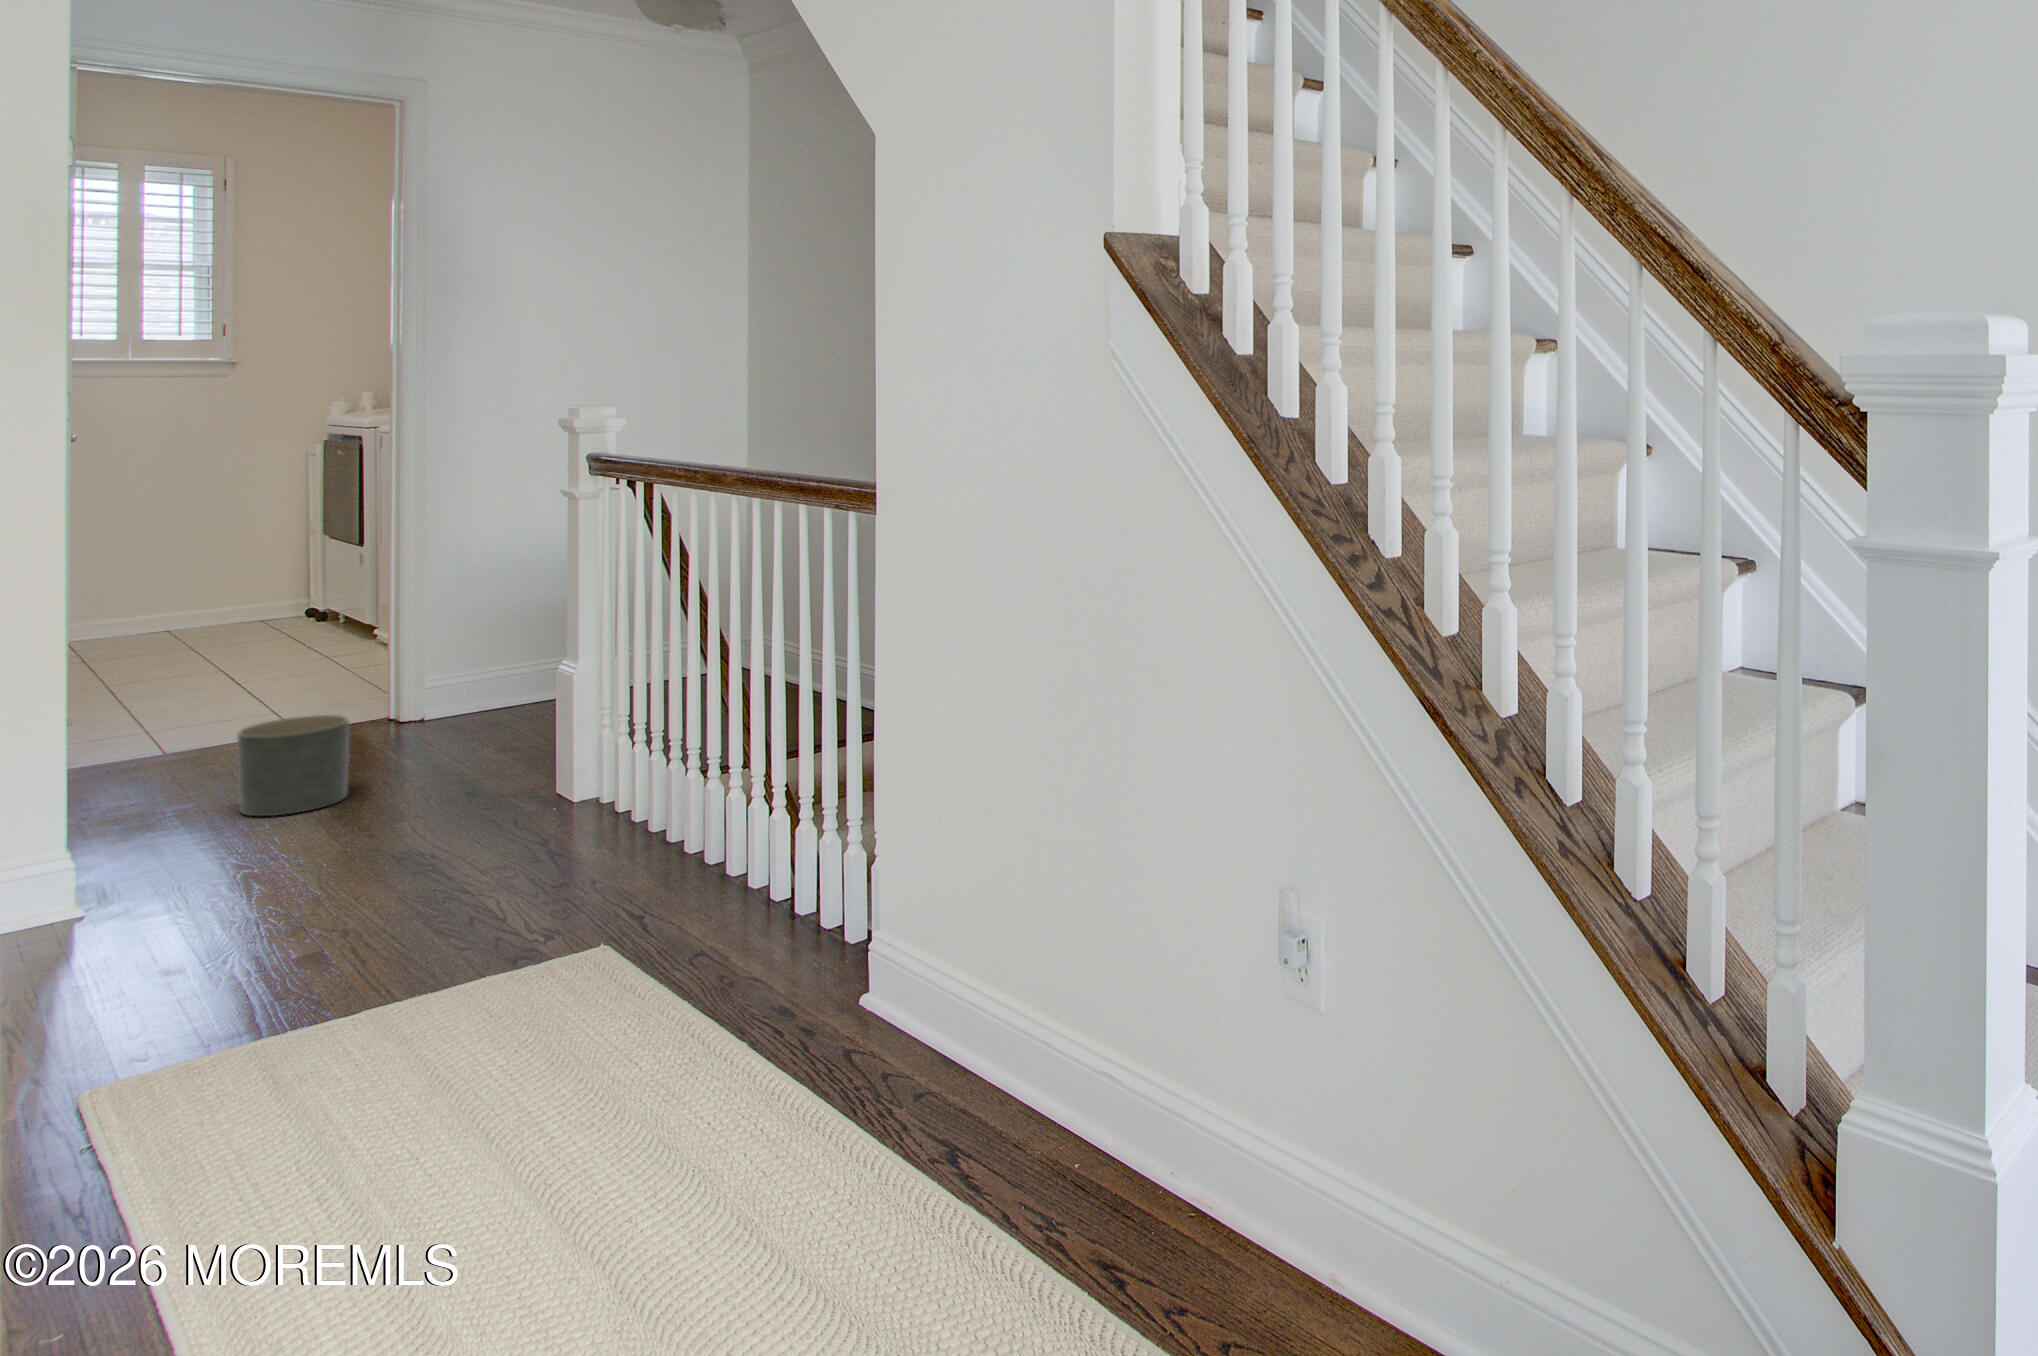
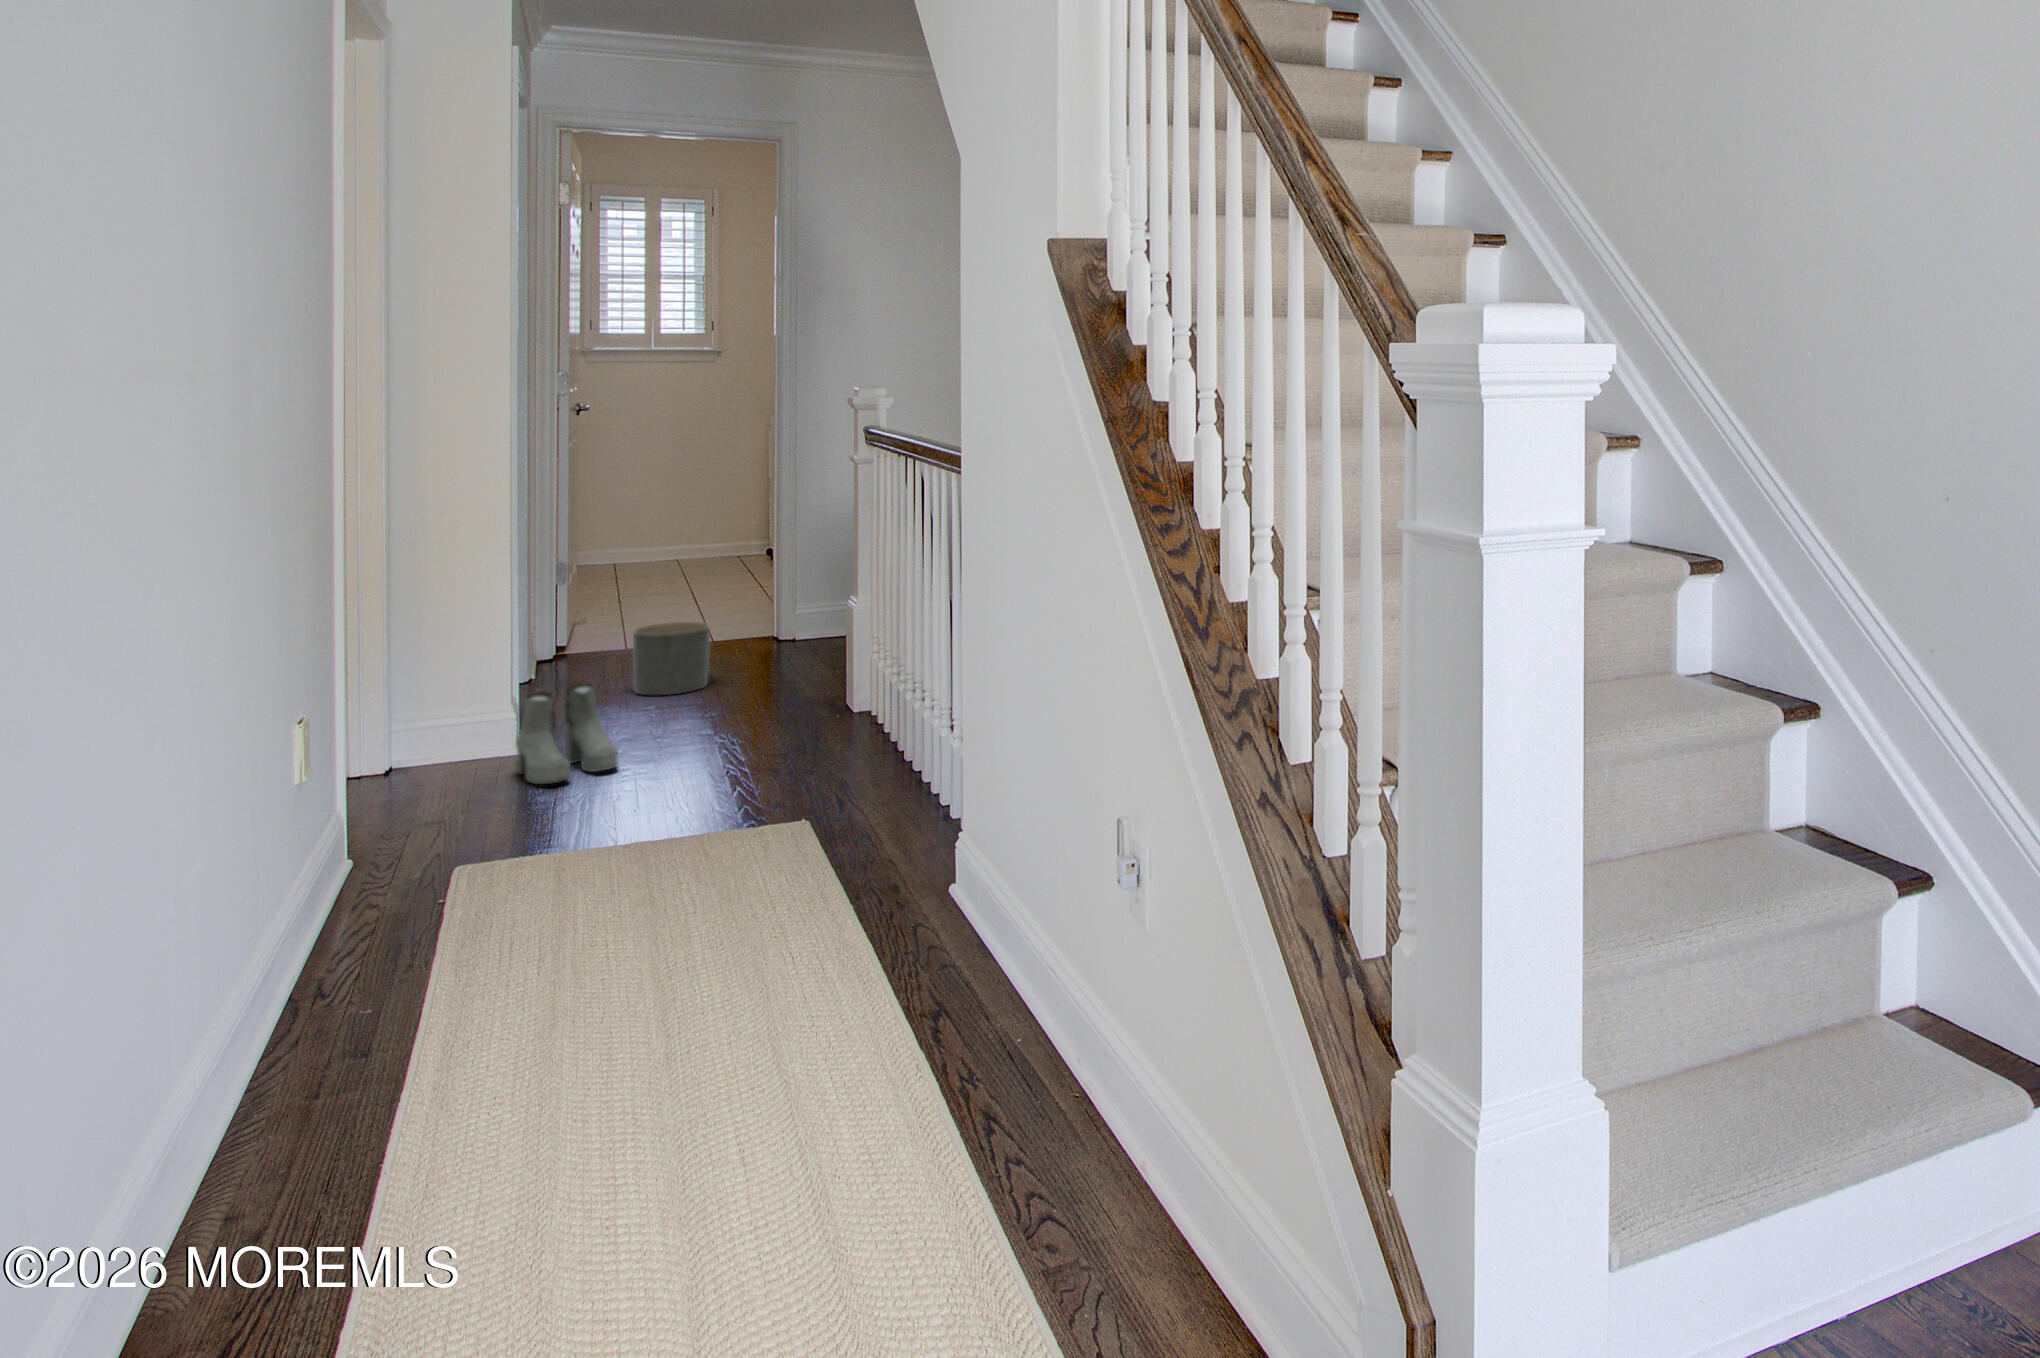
boots: none [132,807,291,947] -> present [516,684,618,784]

